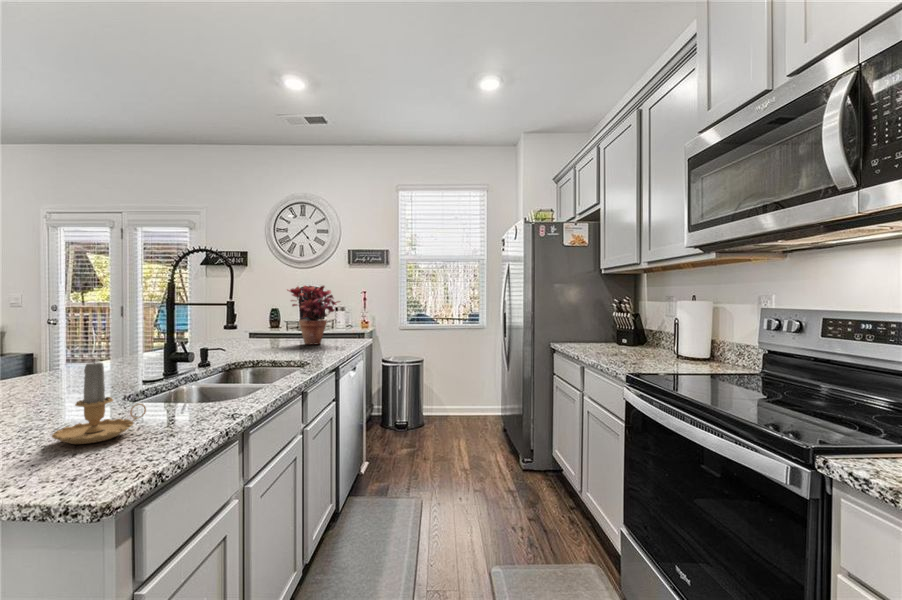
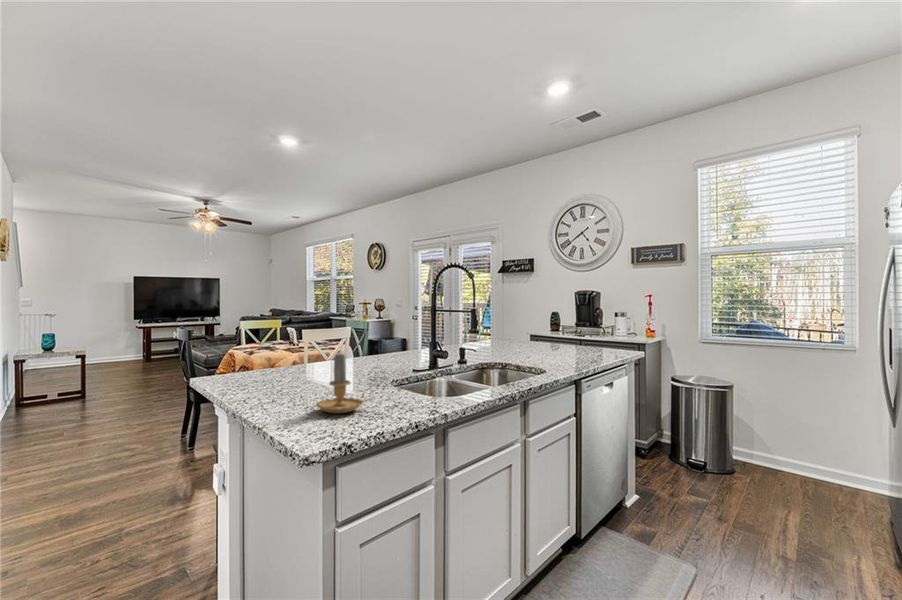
potted plant: present [288,285,340,344] -> none [546,290,602,353]

